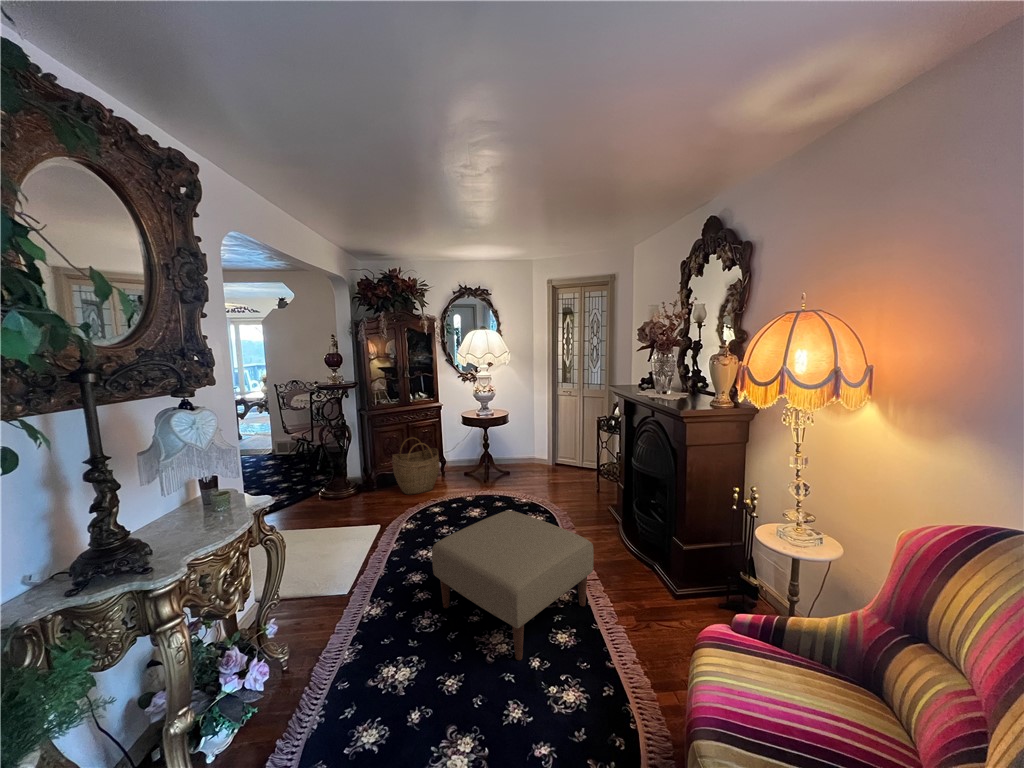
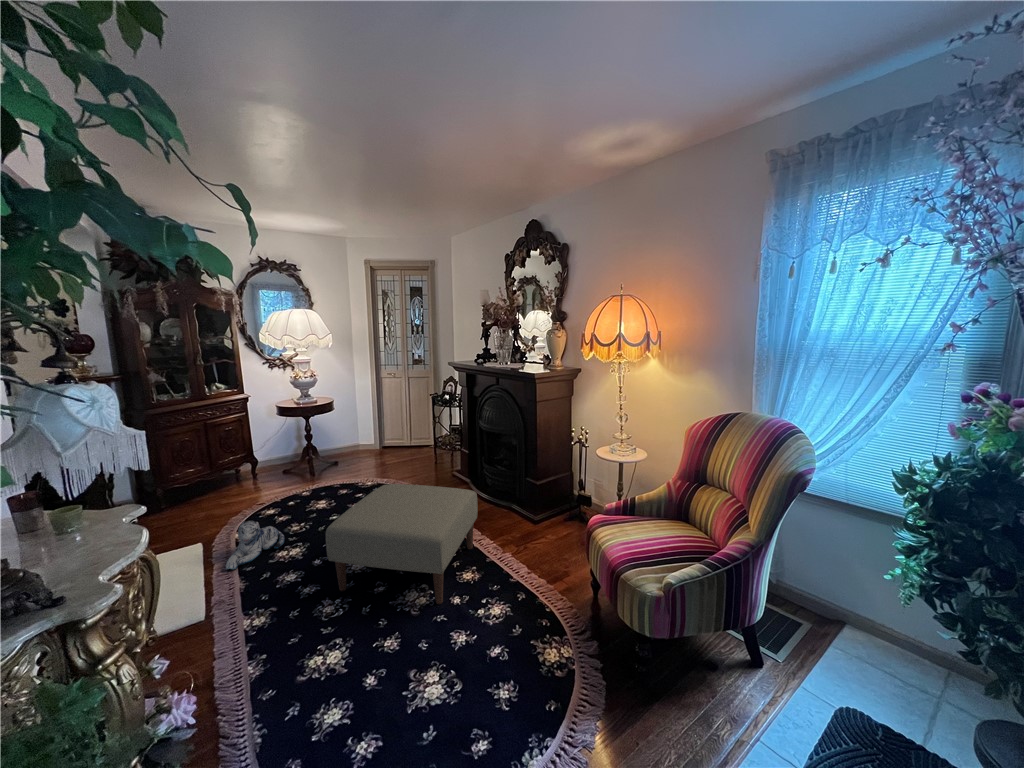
woven basket: present [393,438,439,495] -> none [192,437,259,504]
plush toy: none [379,517,432,557] -> present [225,521,285,570]

